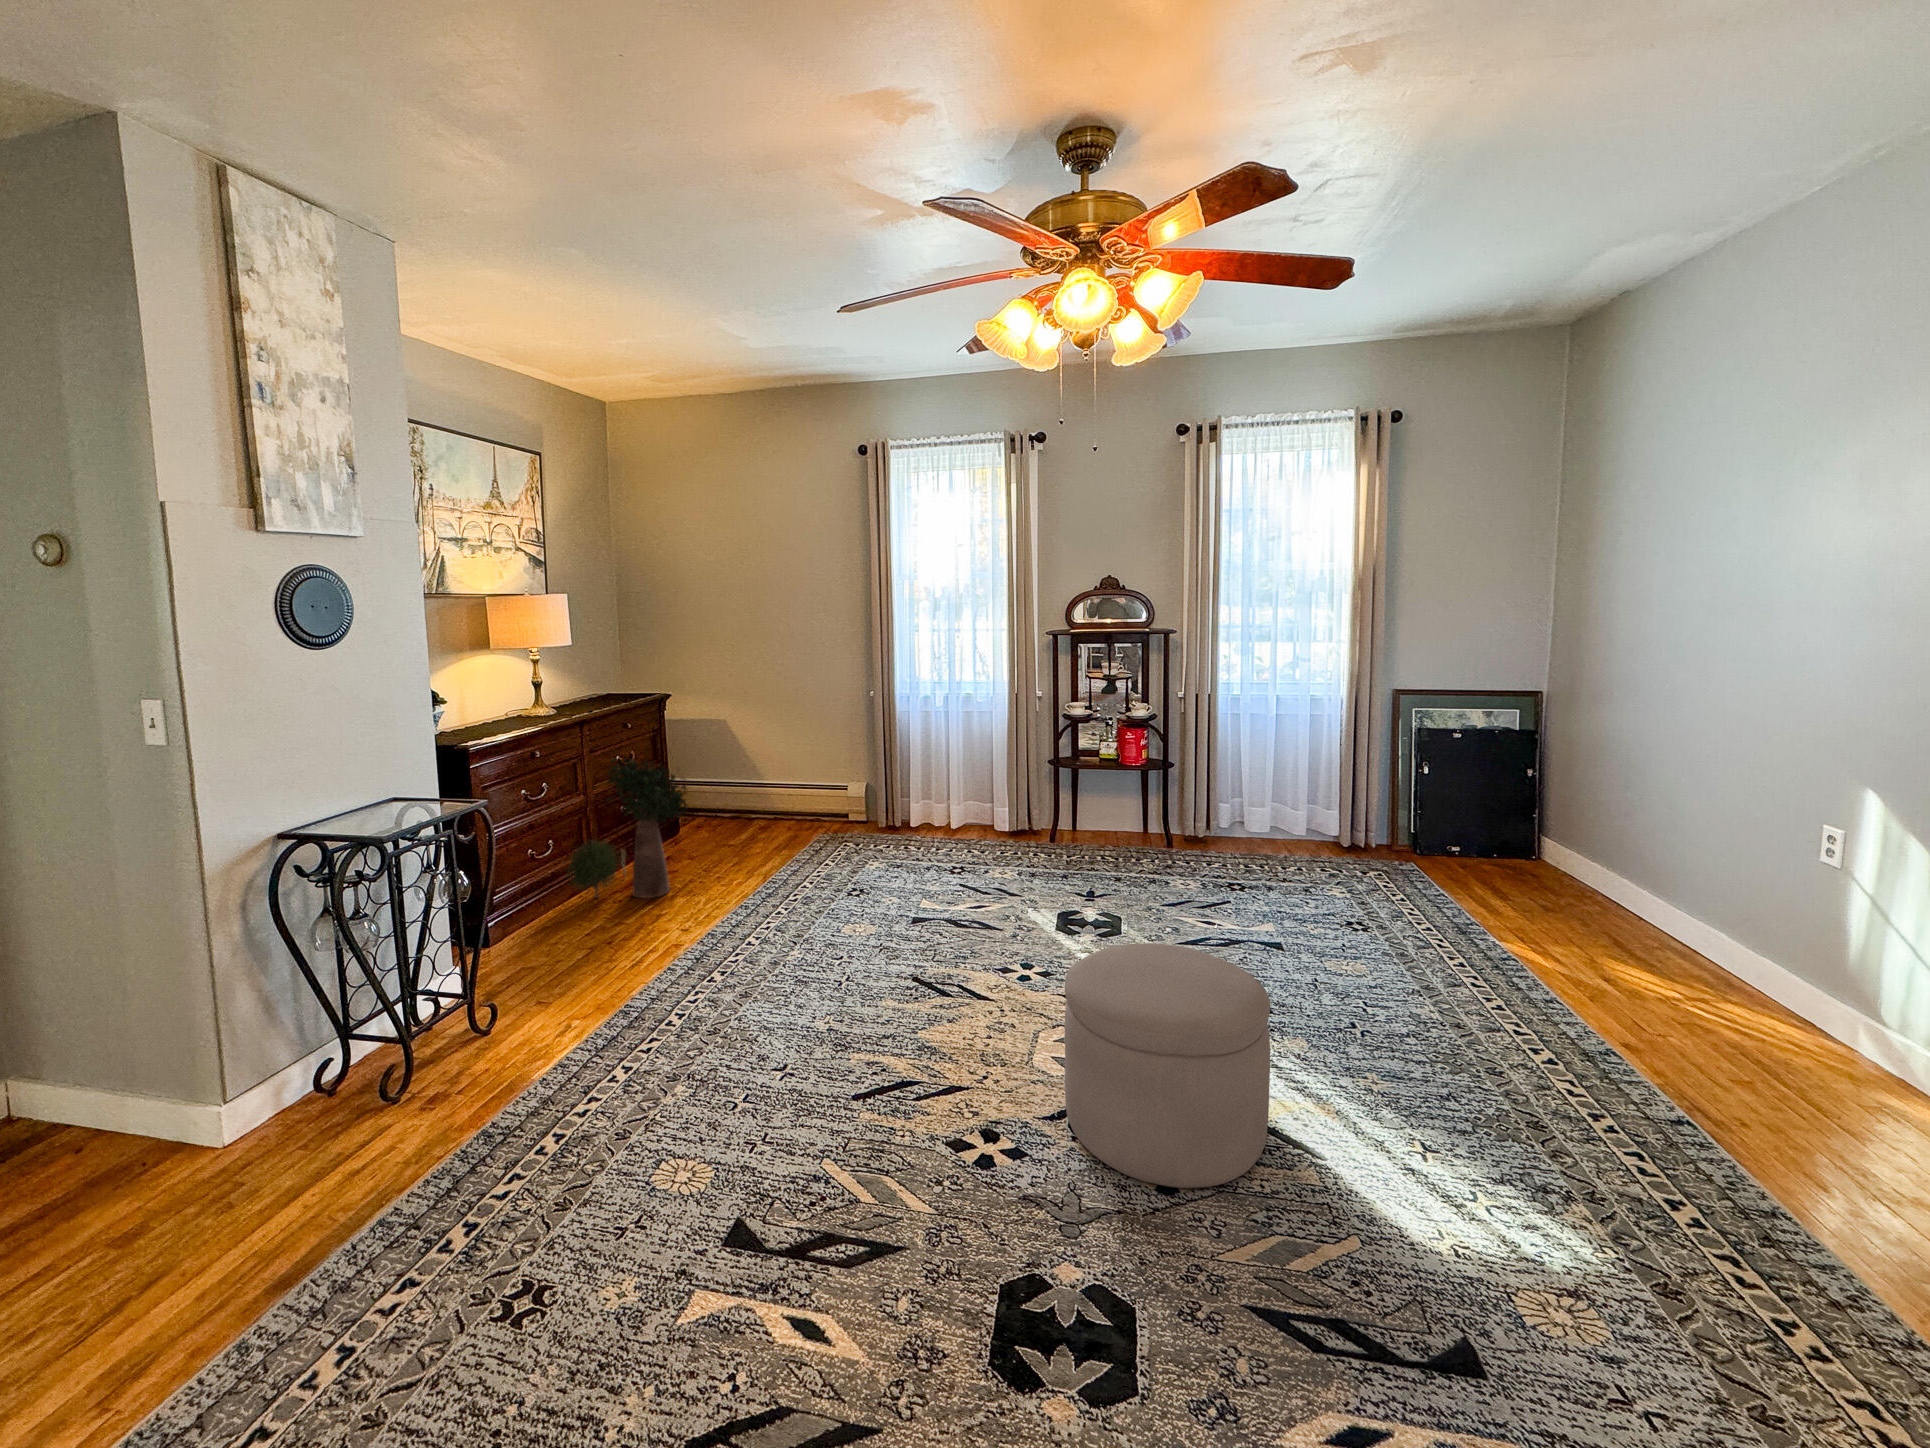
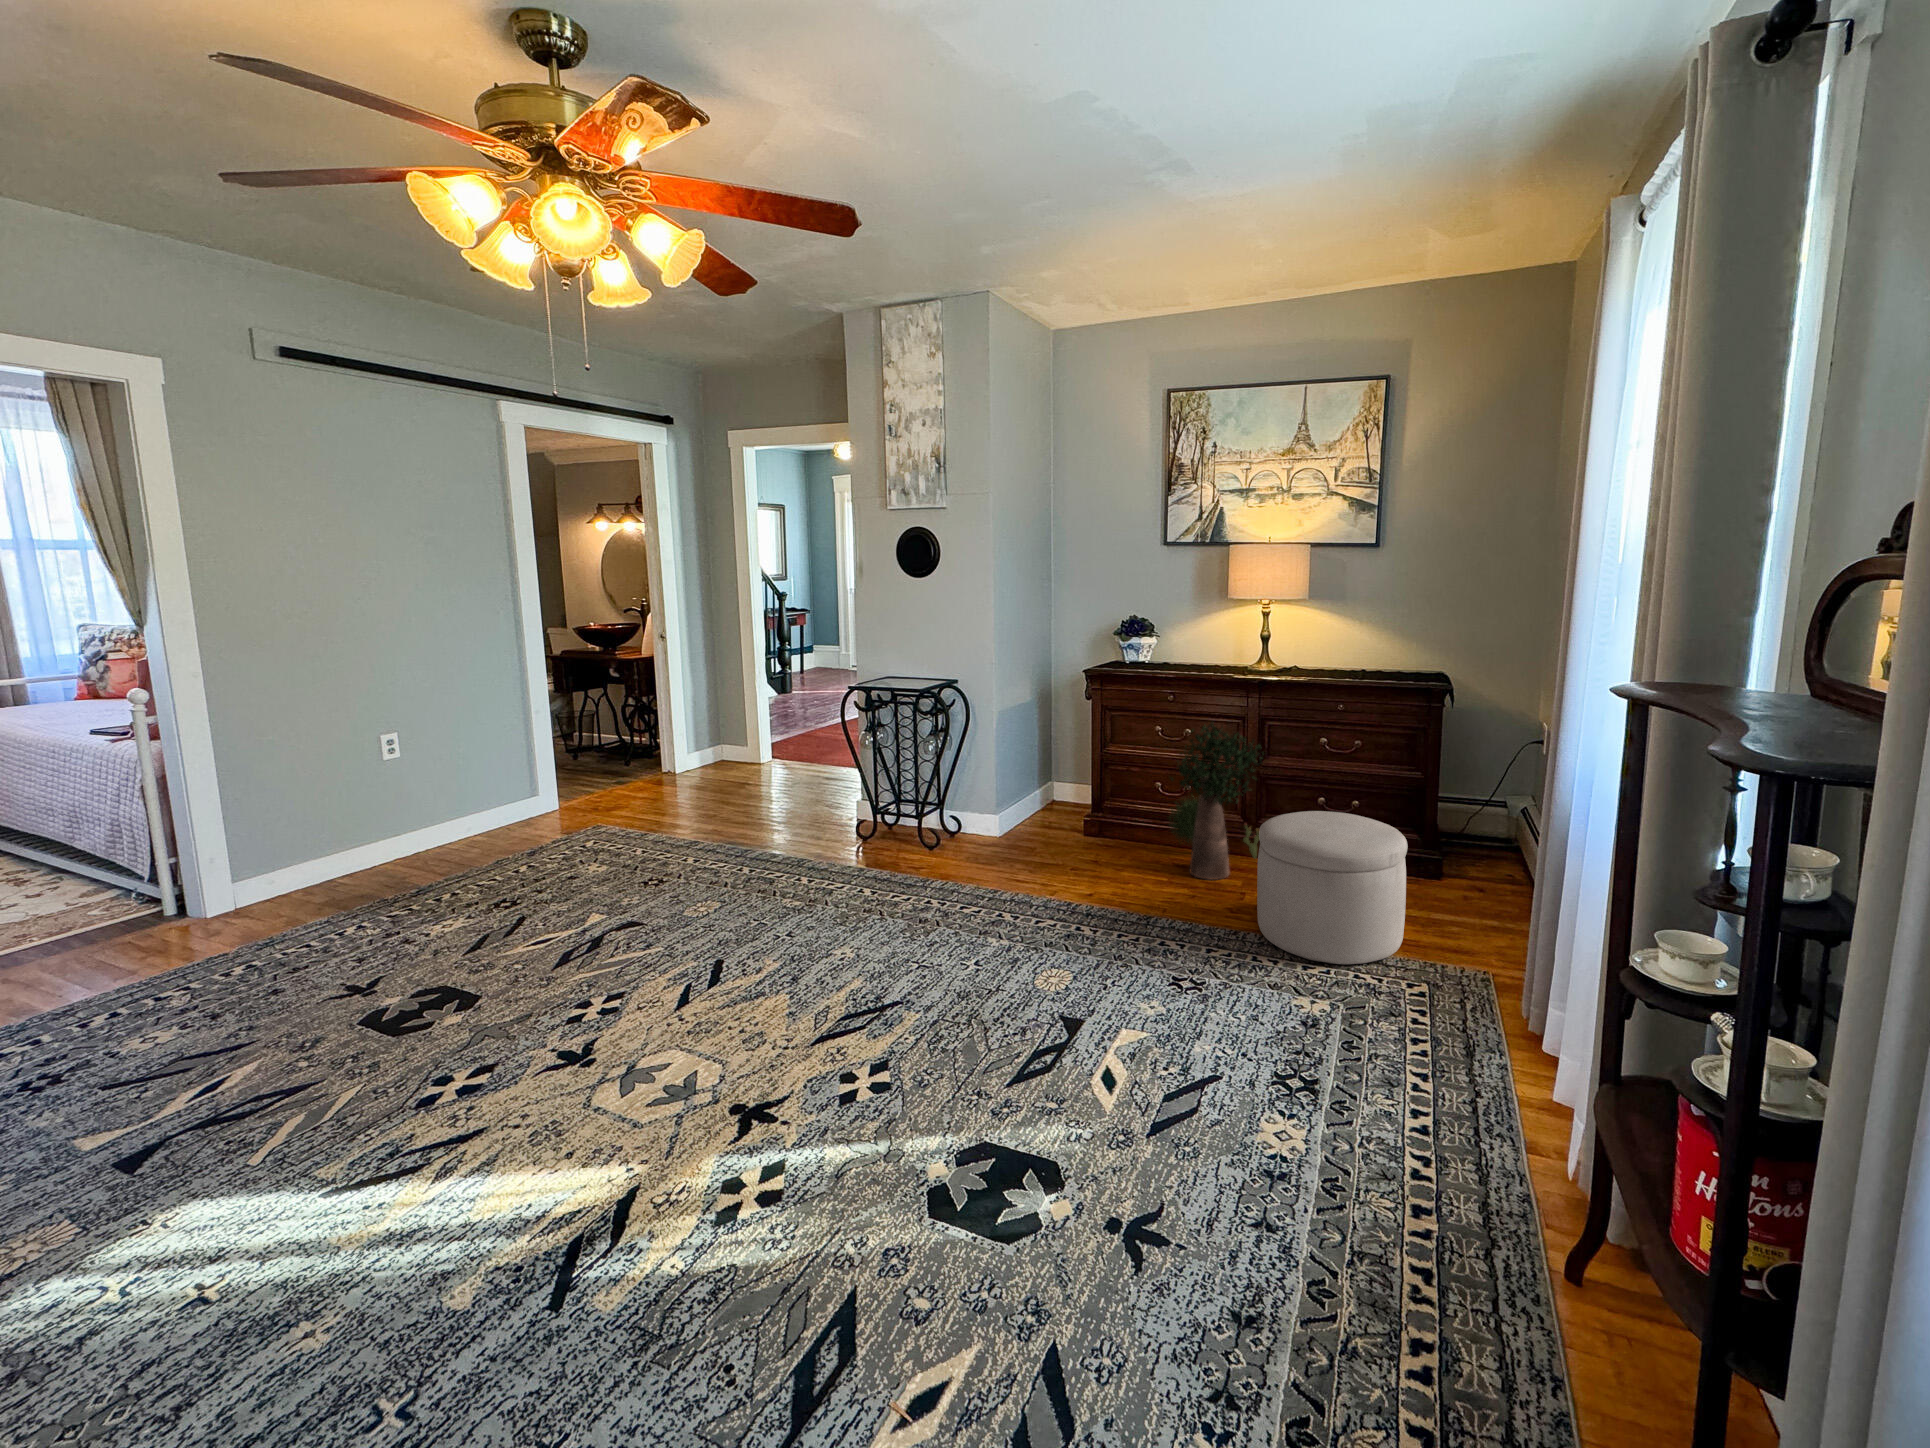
ottoman: present [1065,943,1270,1188] -> present [1257,811,1408,964]

